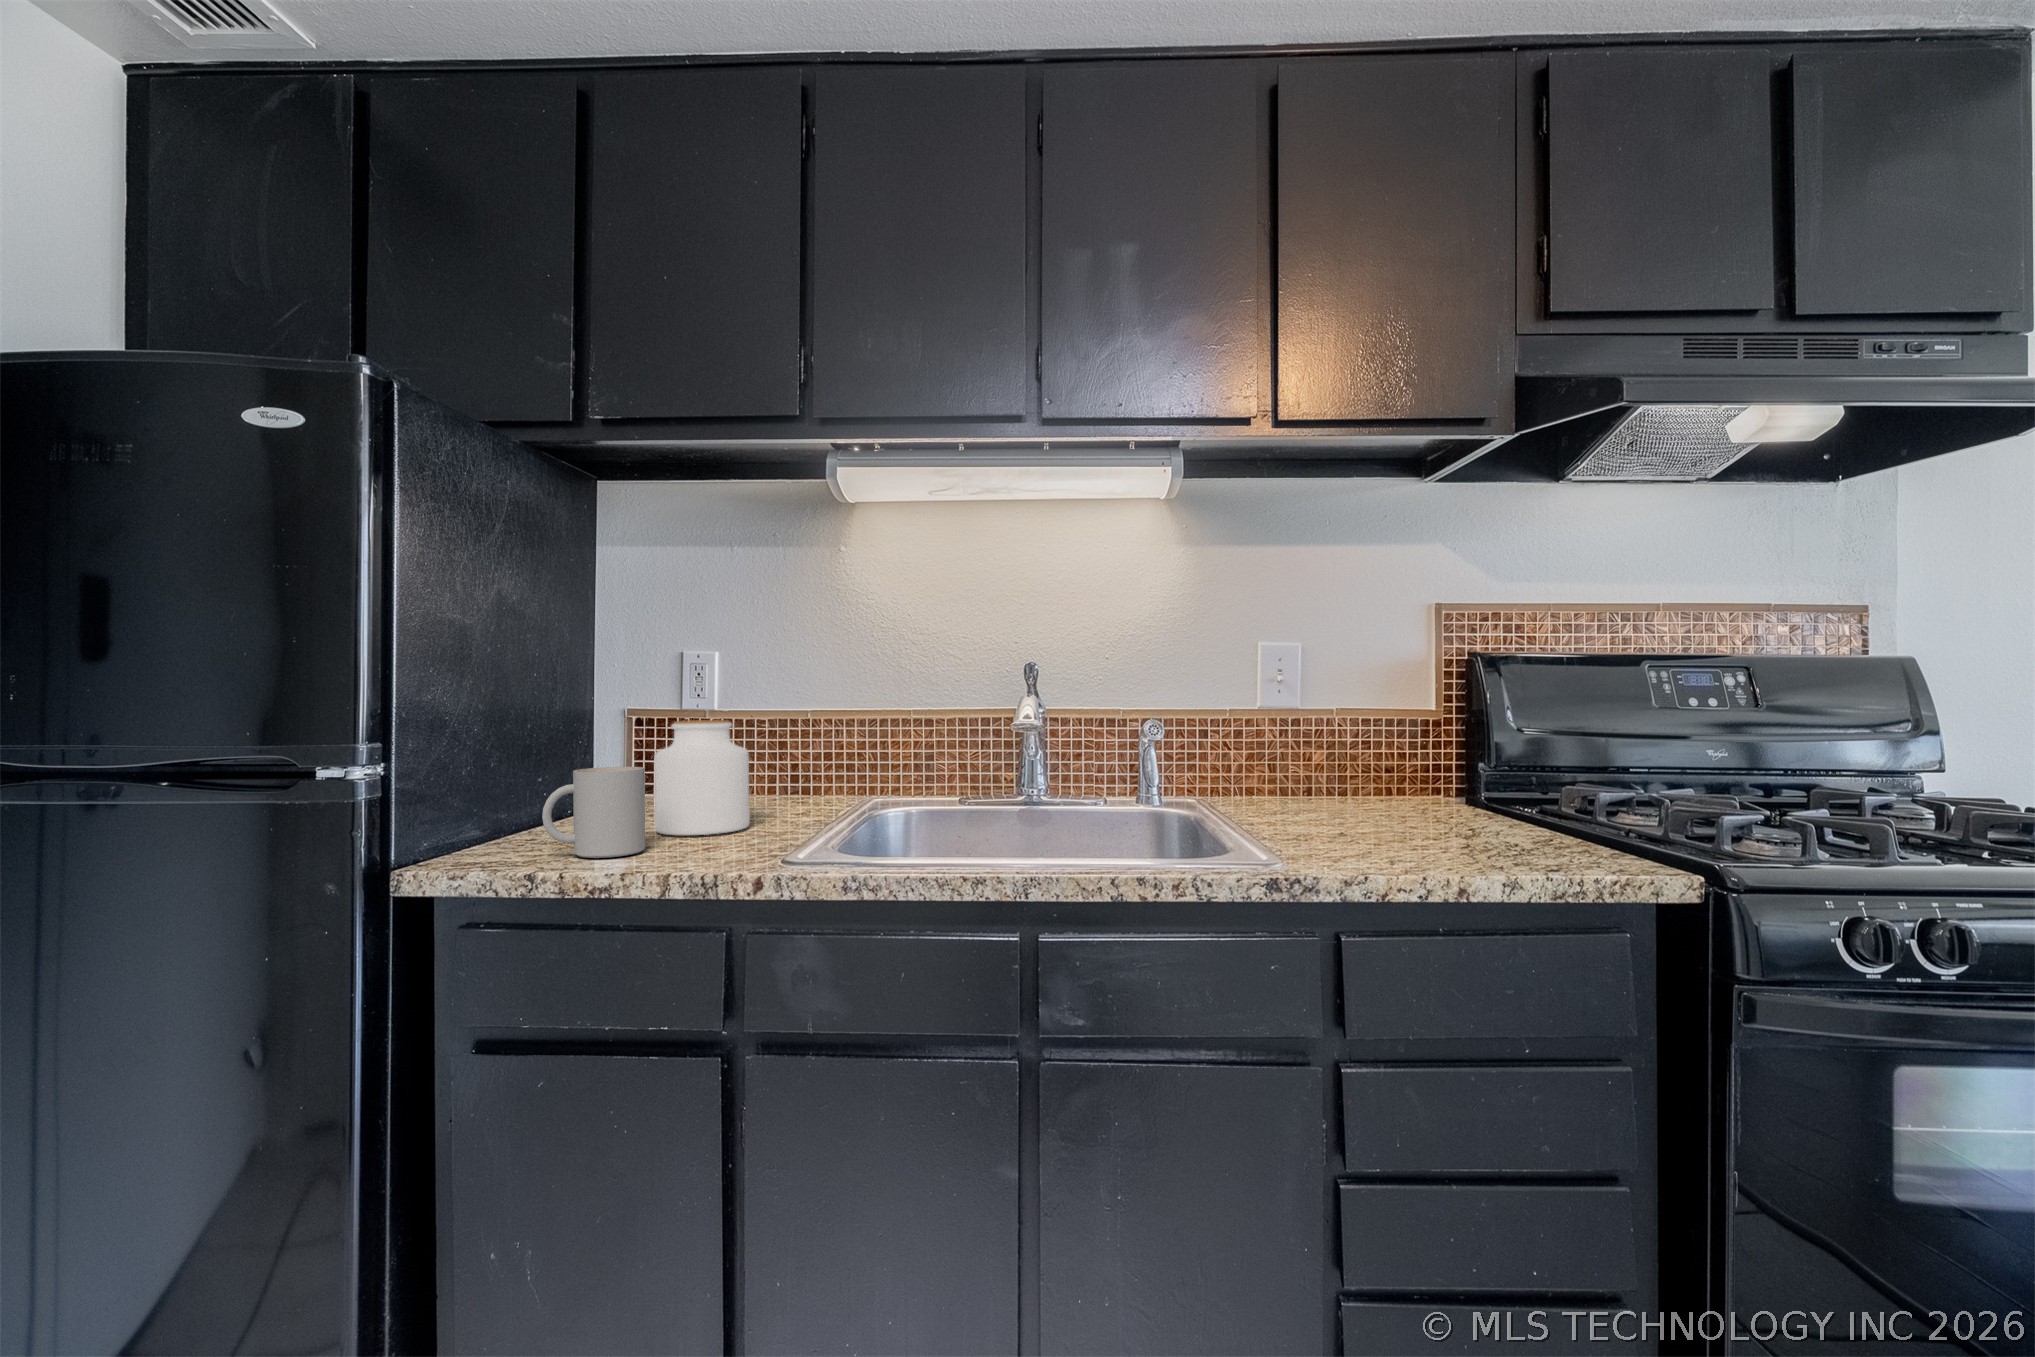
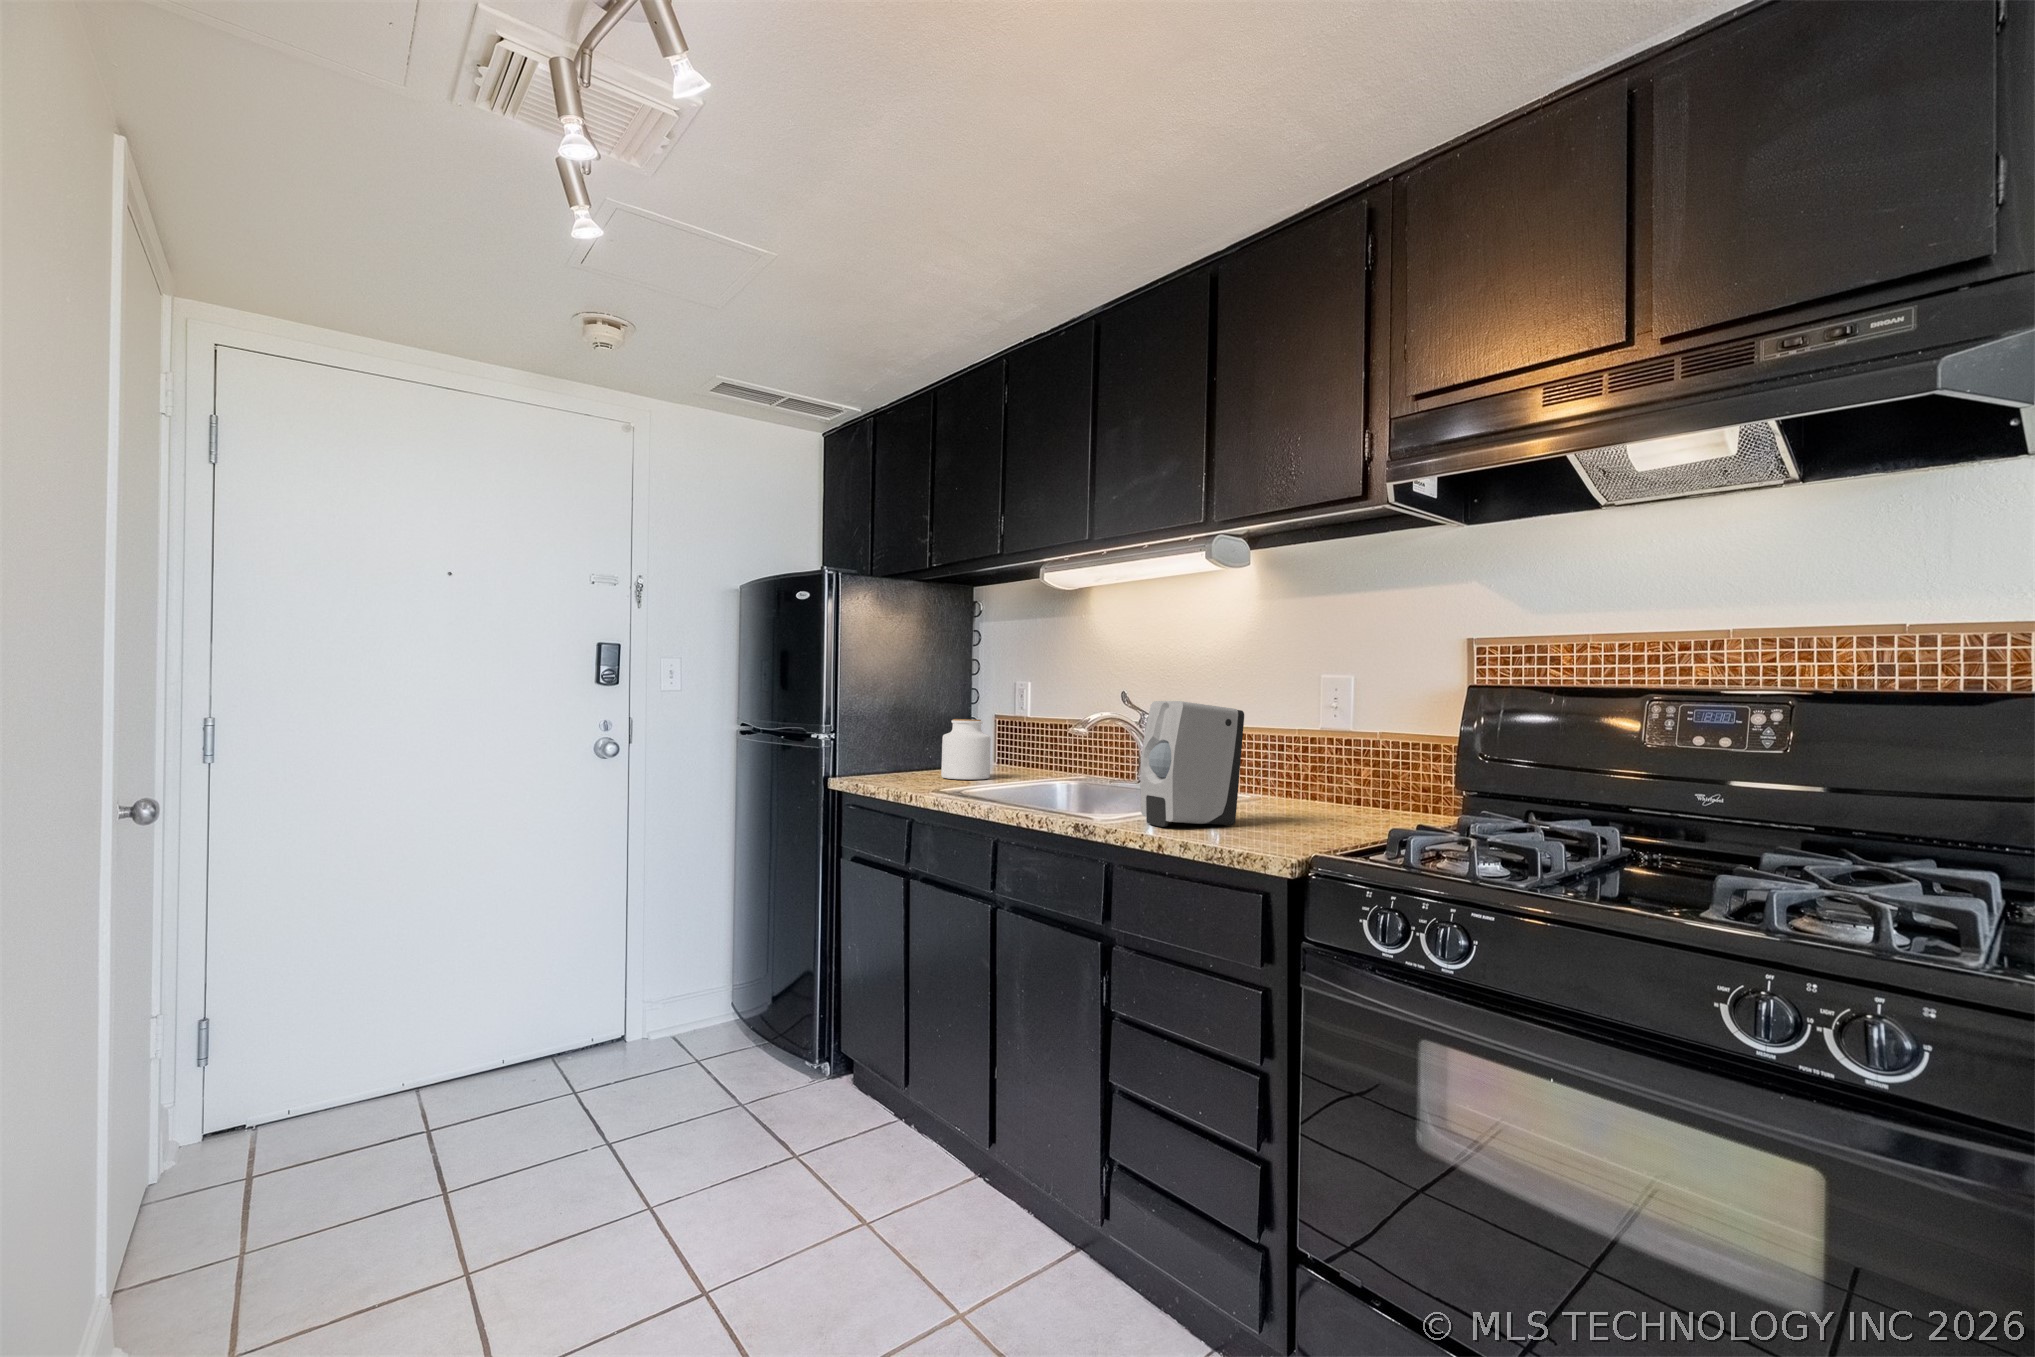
soap dispenser: none [1323,678,1421,861] -> present [1140,701,1244,827]
mug: present [542,767,645,858] -> none [871,738,915,780]

